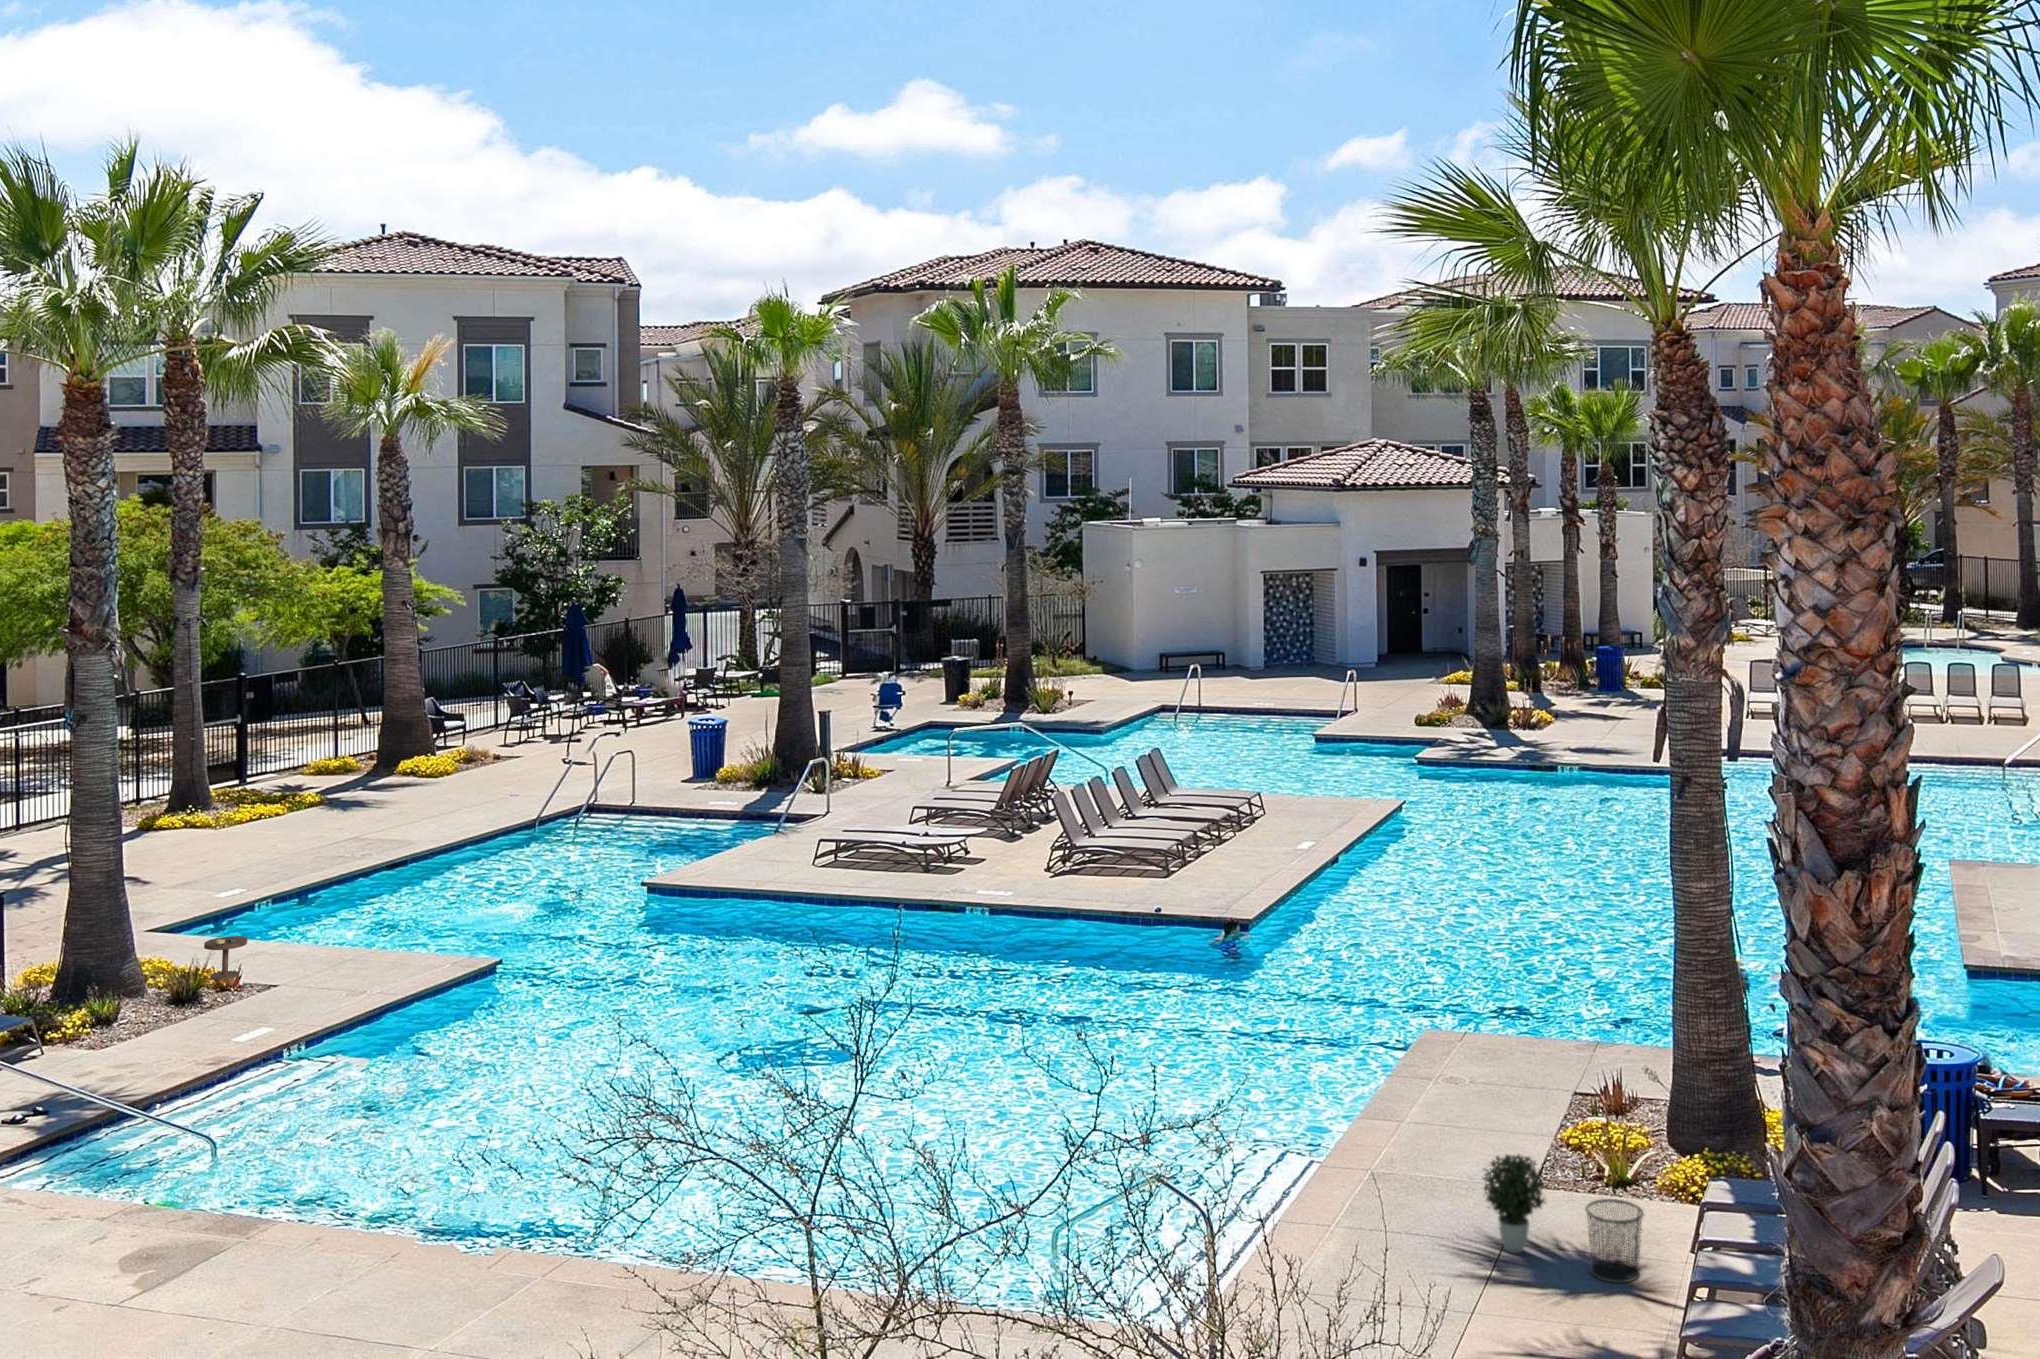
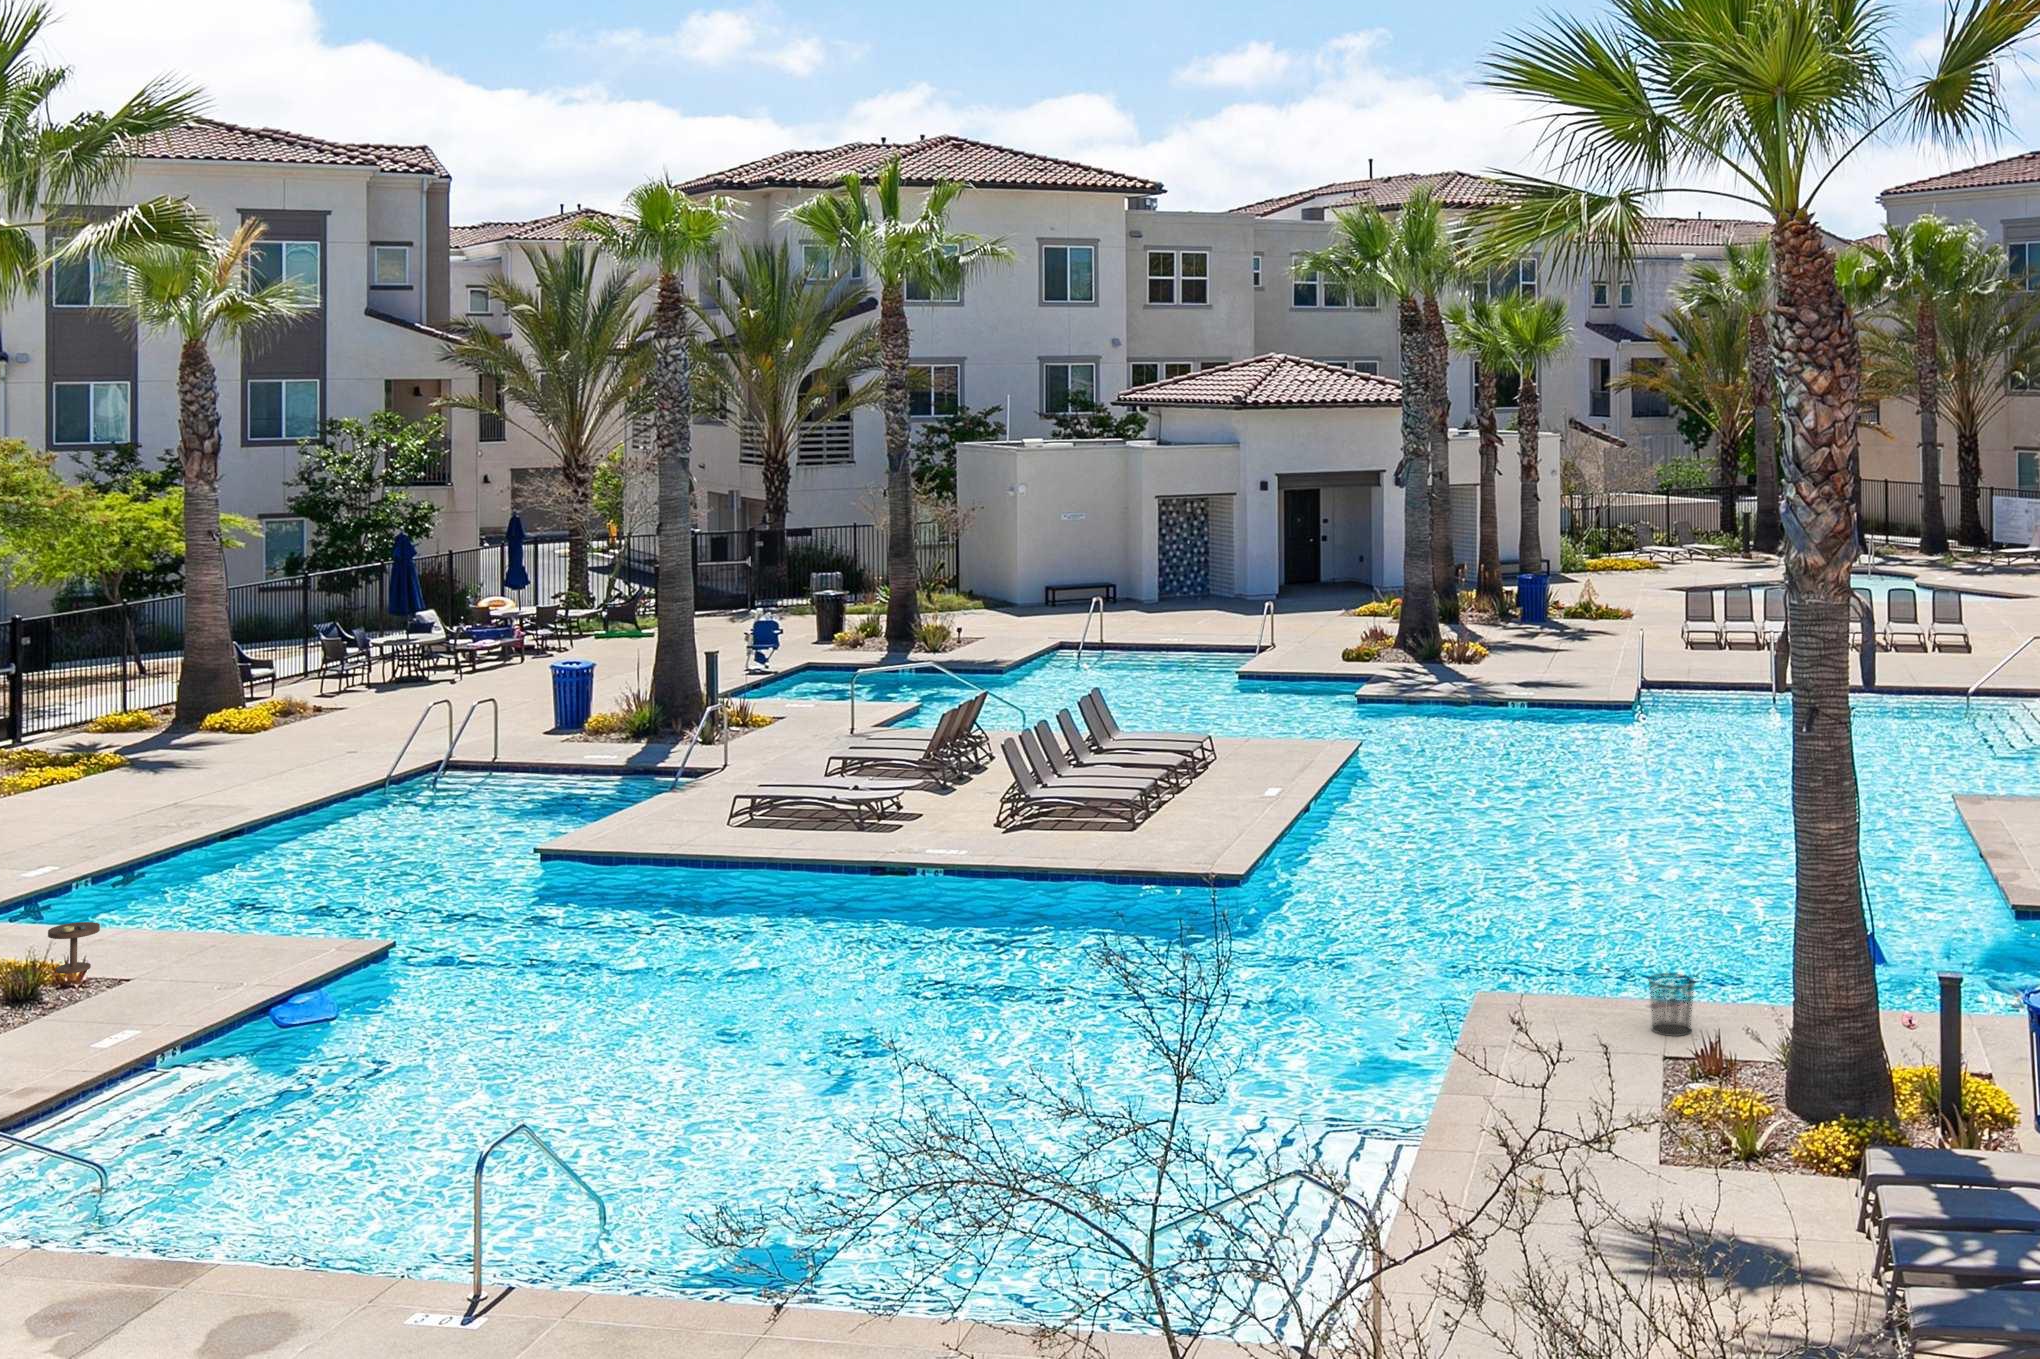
potted plant: present [1483,1155,1545,1253] -> none [1634,1124,1708,1233]
waste bin: present [1586,1199,1644,1283] -> present [1649,973,1695,1036]

